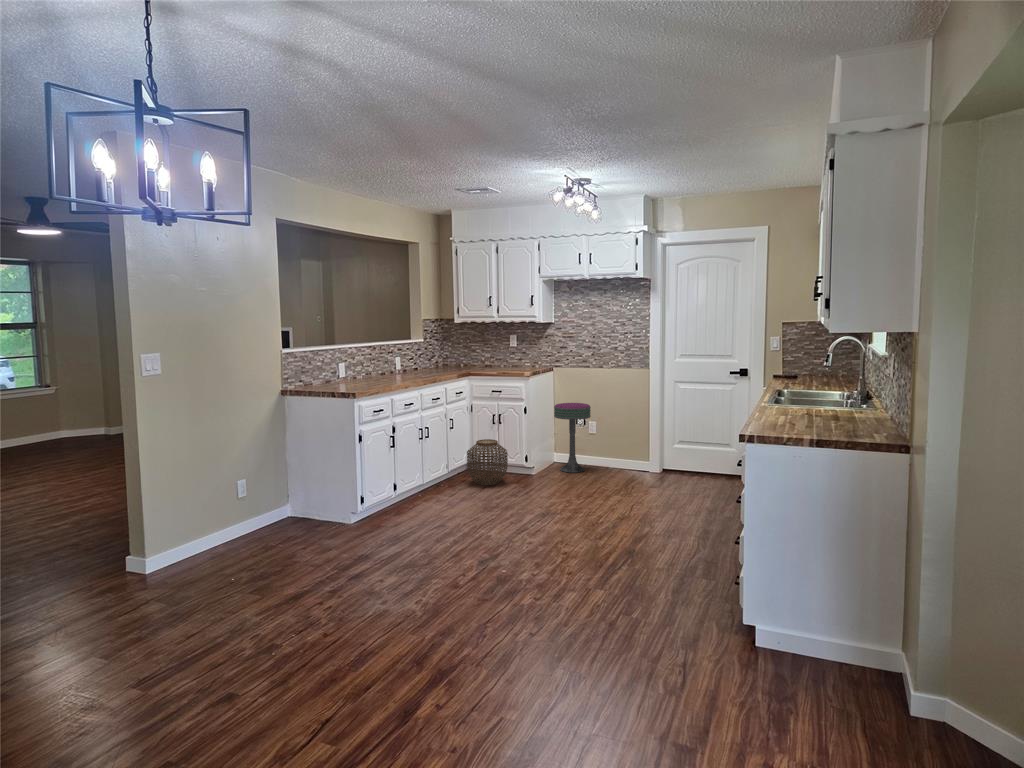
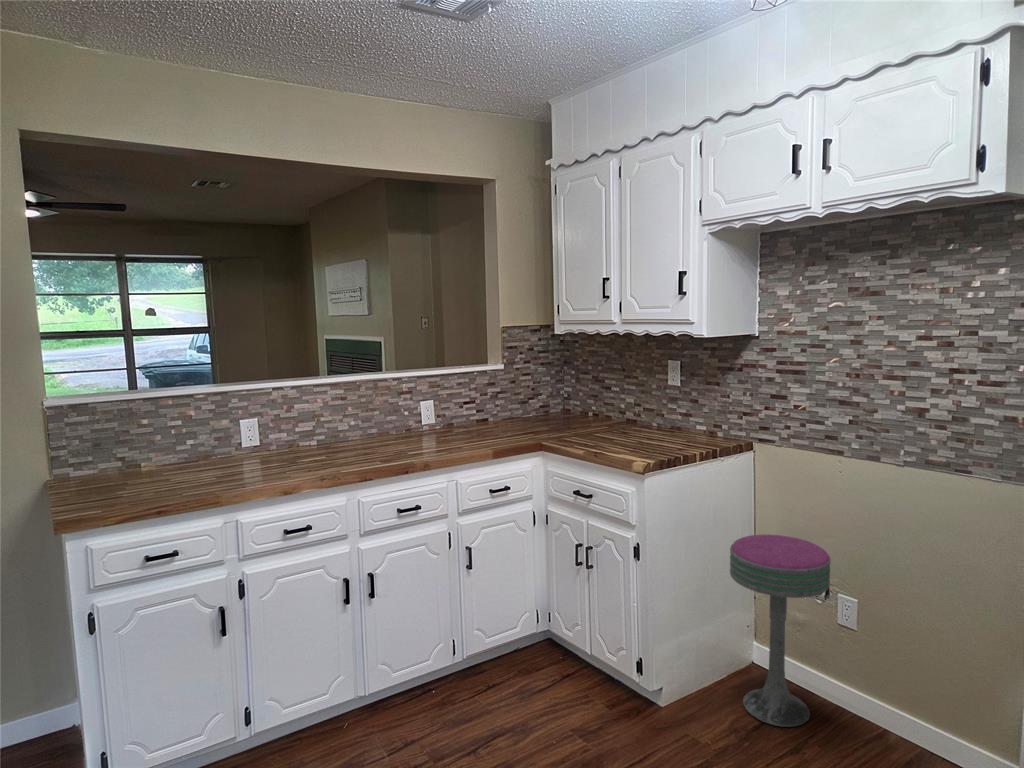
woven basket: present [467,439,508,485] -> none [487,604,581,721]

